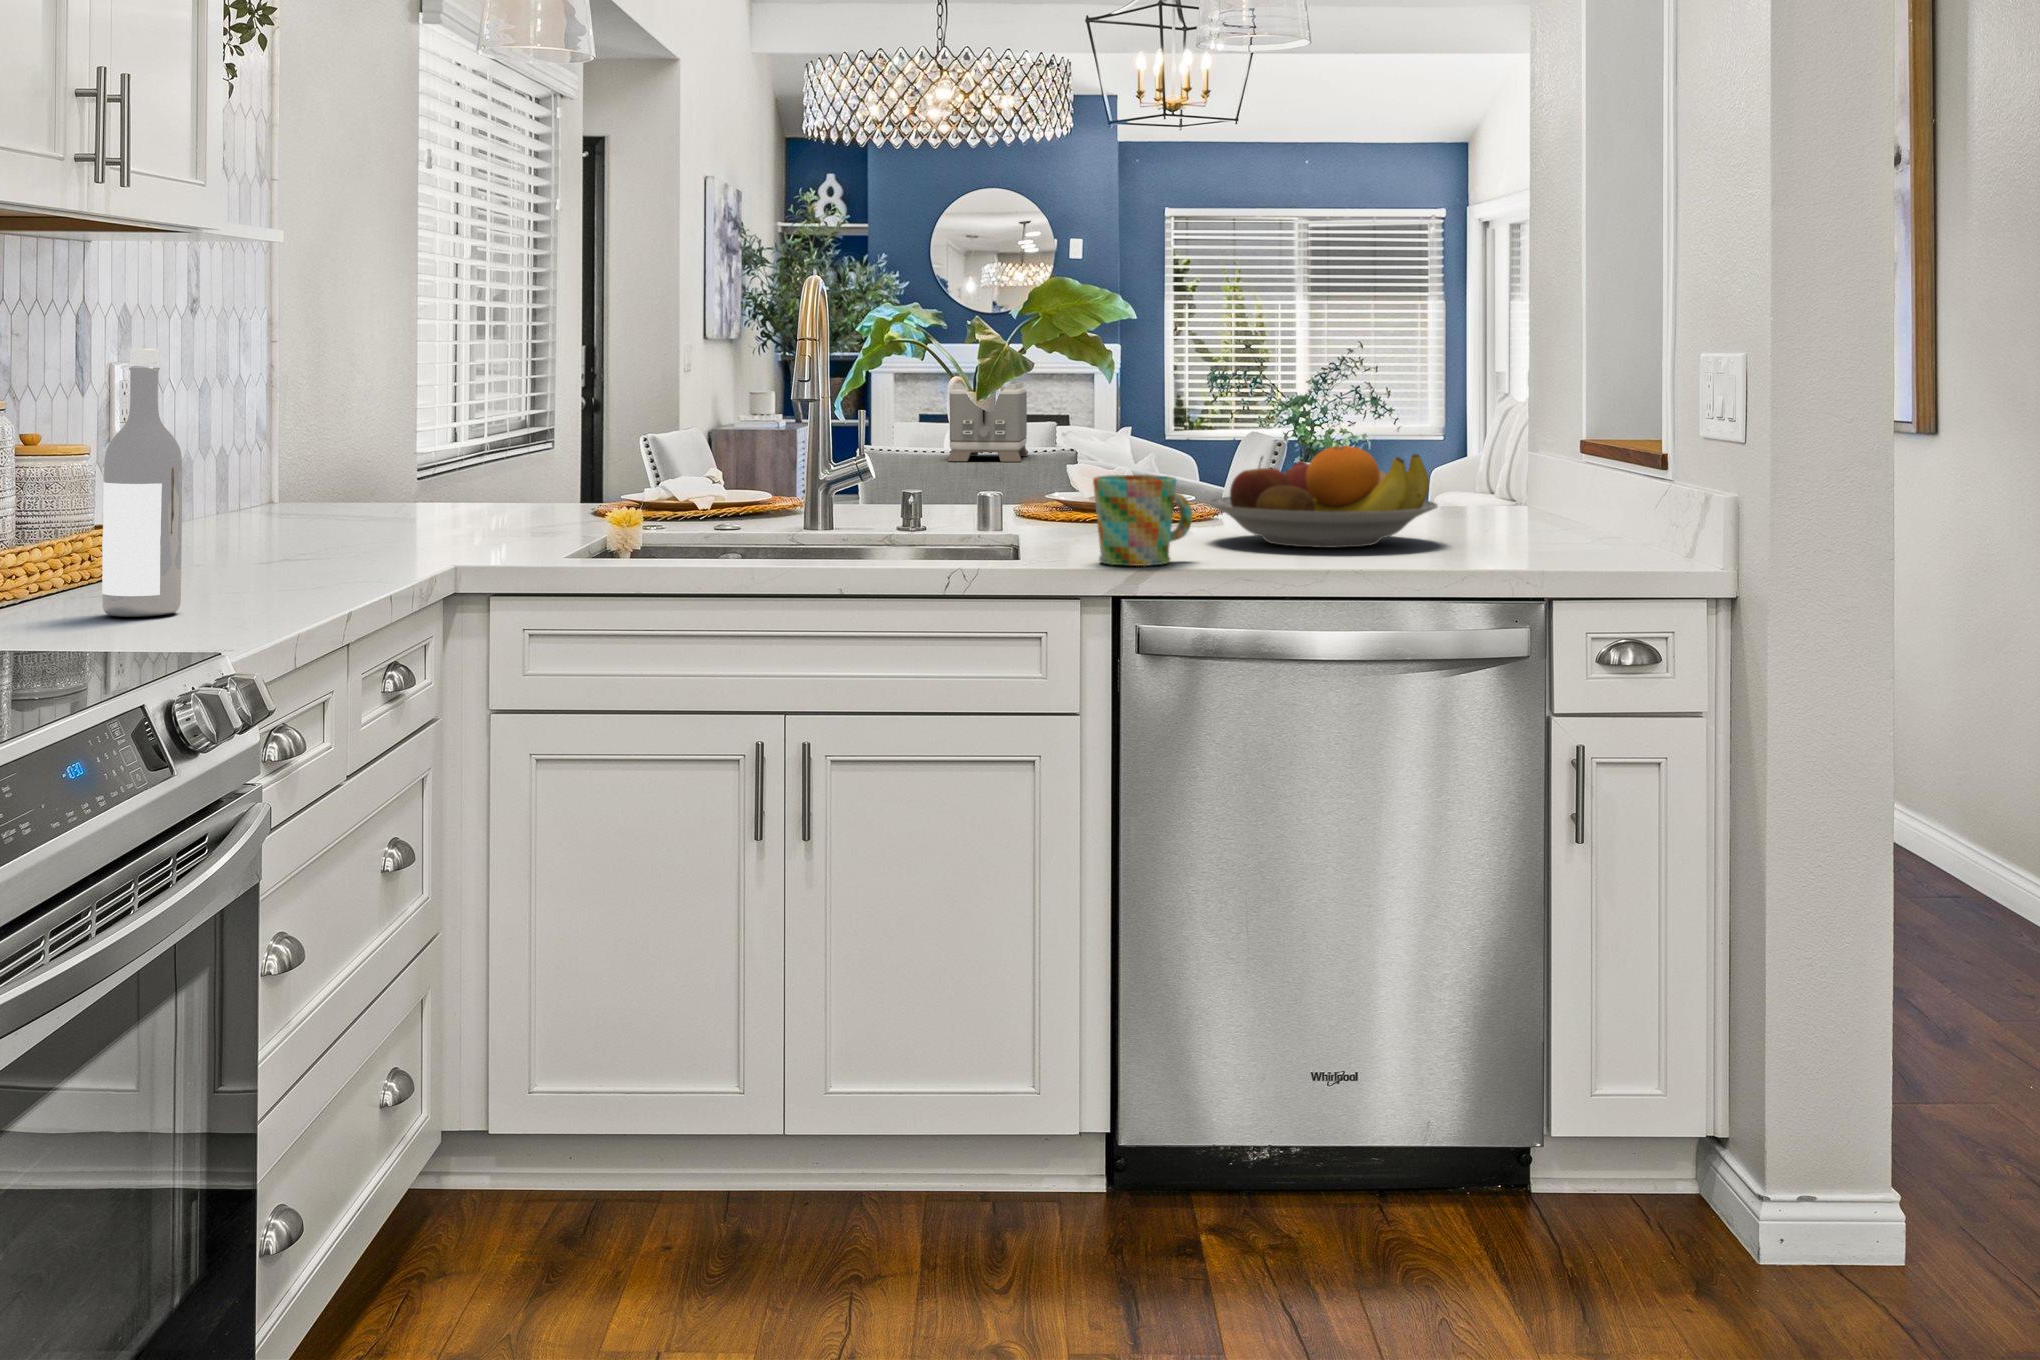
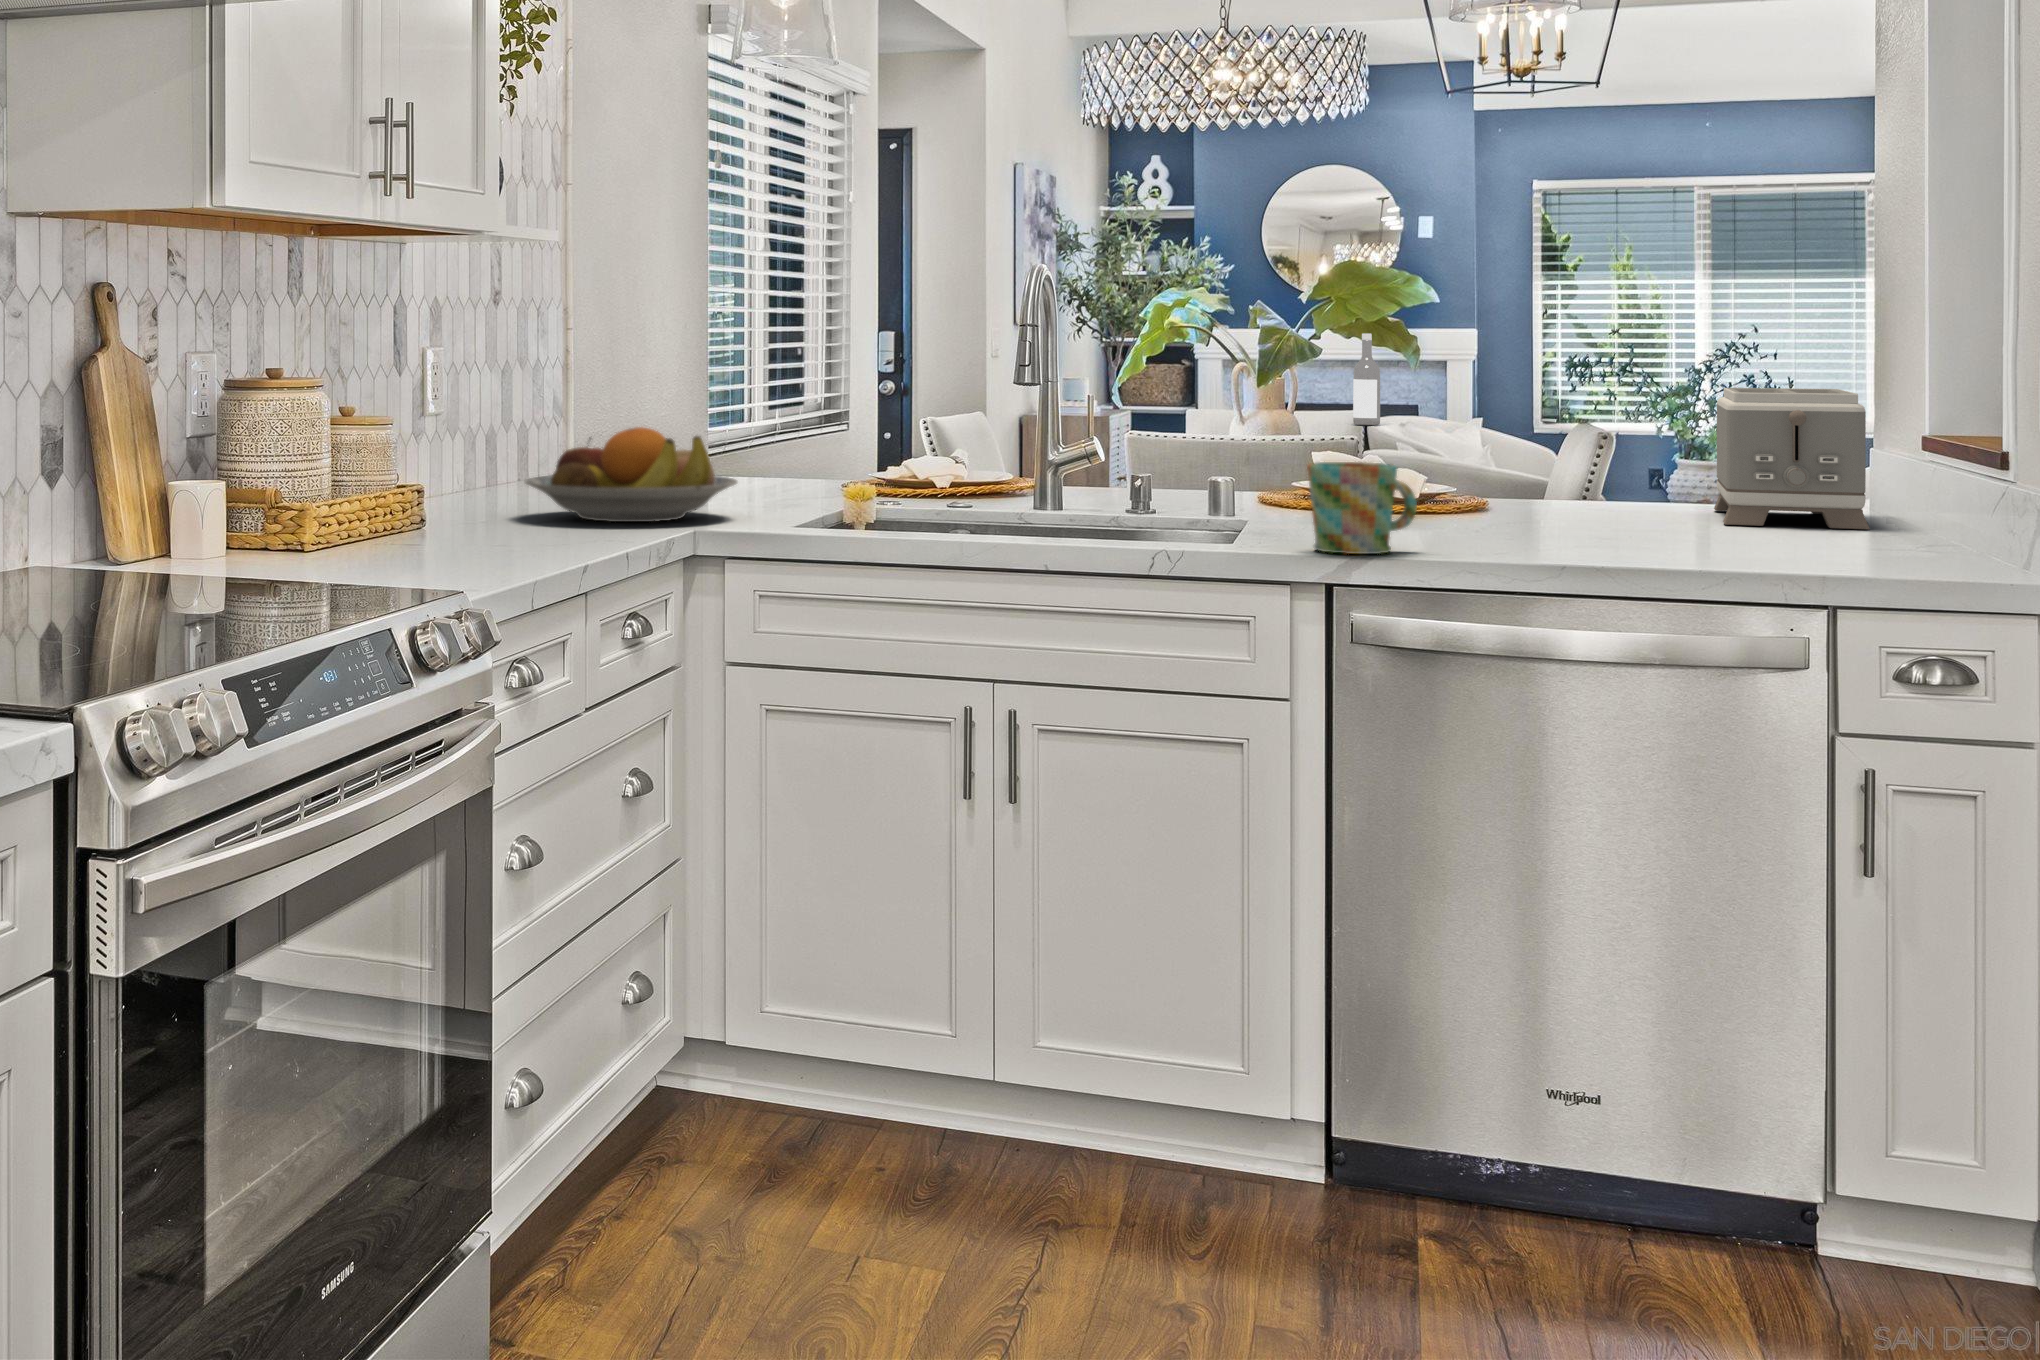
wine bottle: present [102,348,182,617] -> present [1353,333,1380,425]
toaster: present [948,382,1028,462] -> present [1714,388,1870,529]
fruit bowl: present [1207,446,1438,548] -> present [525,427,737,522]

